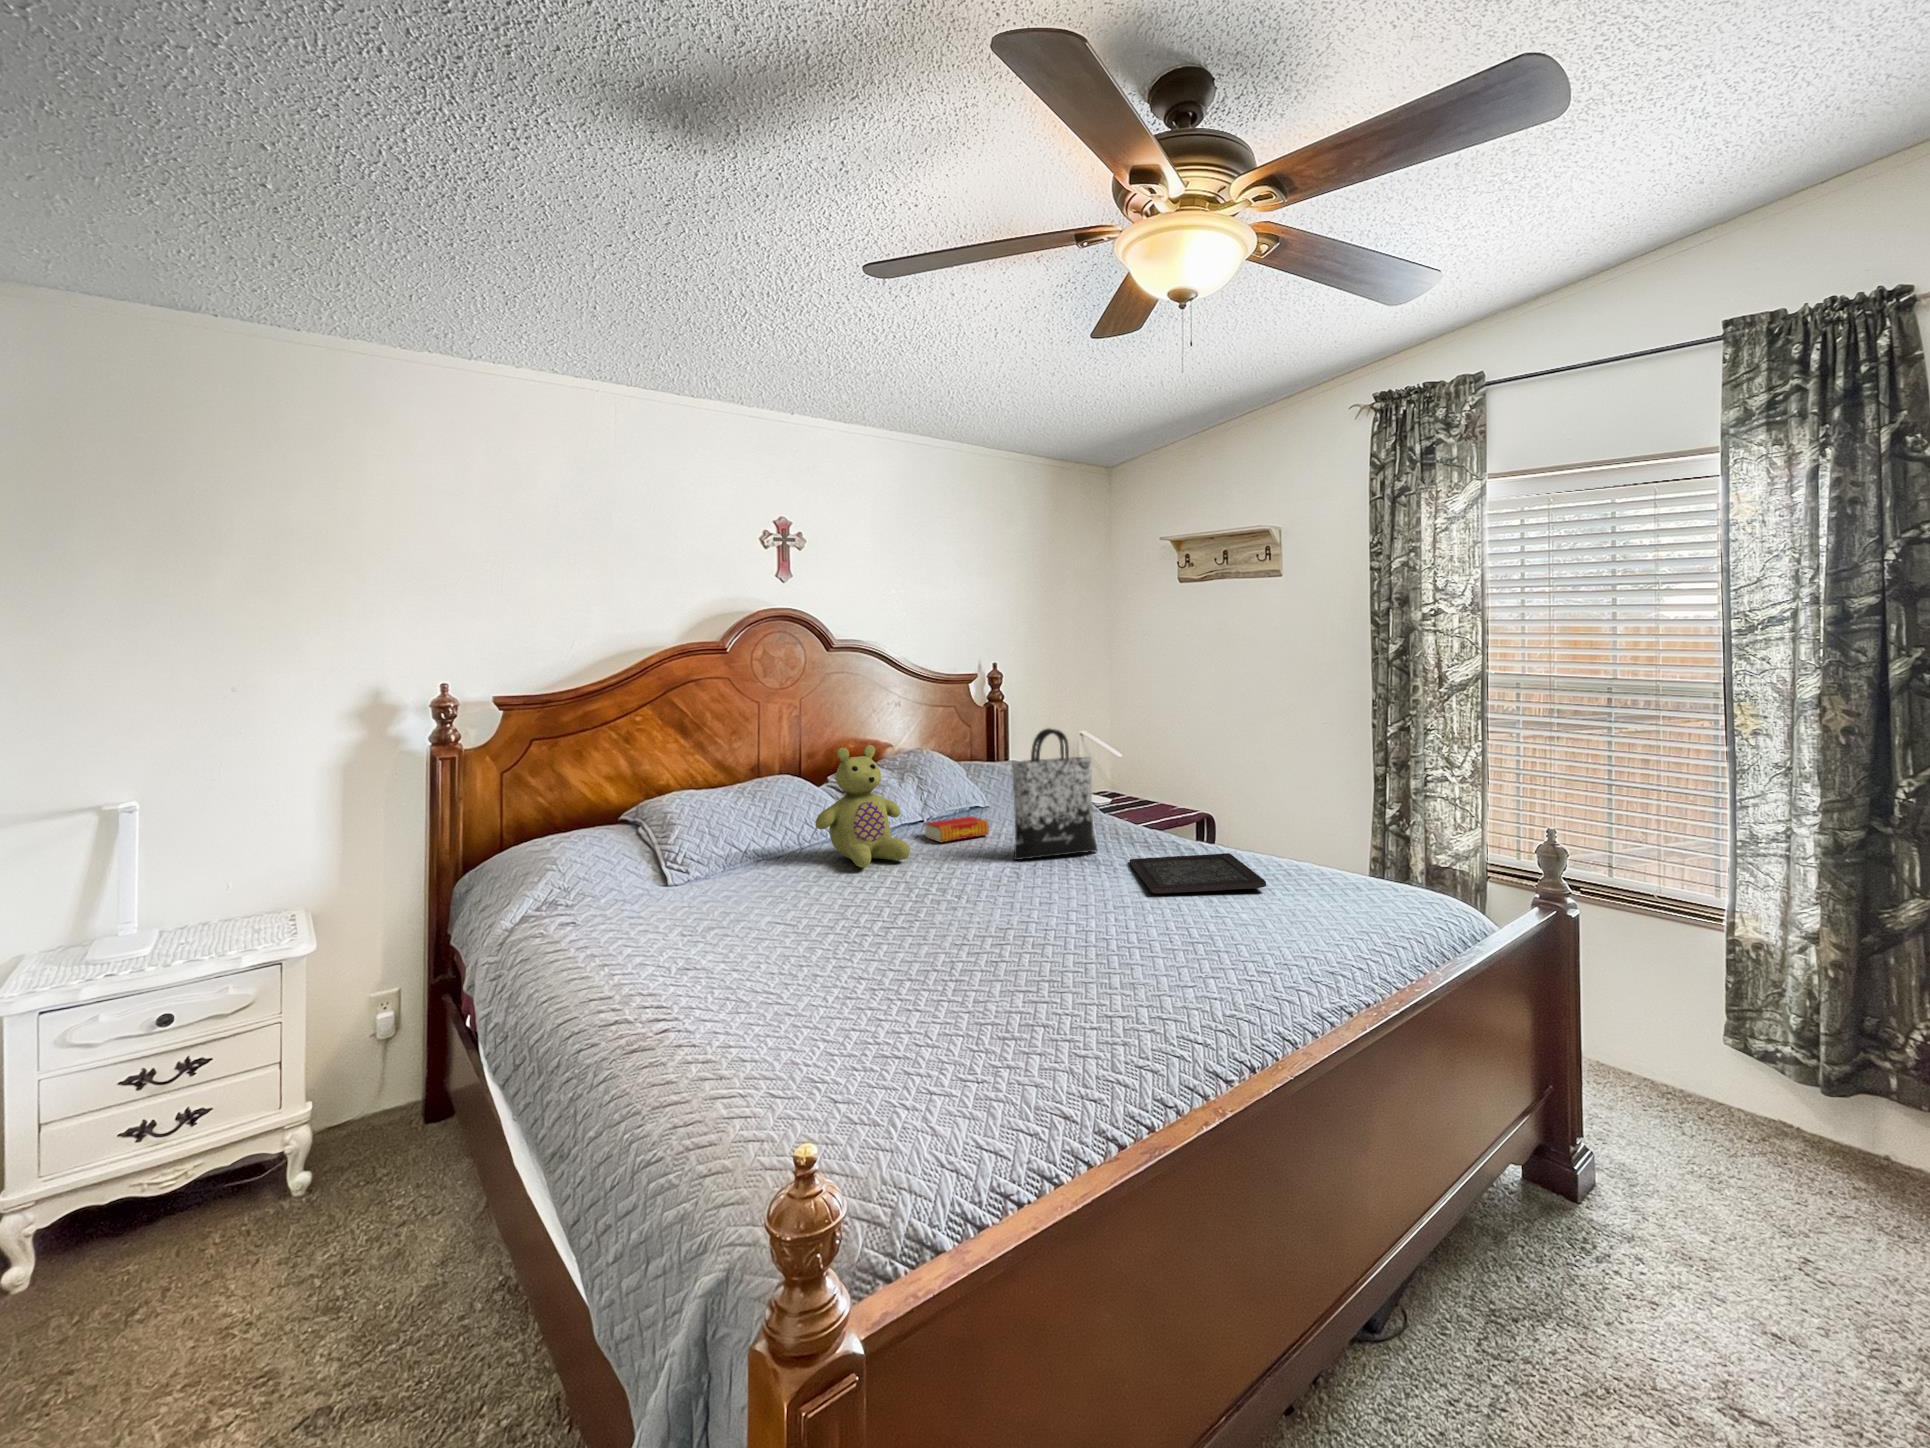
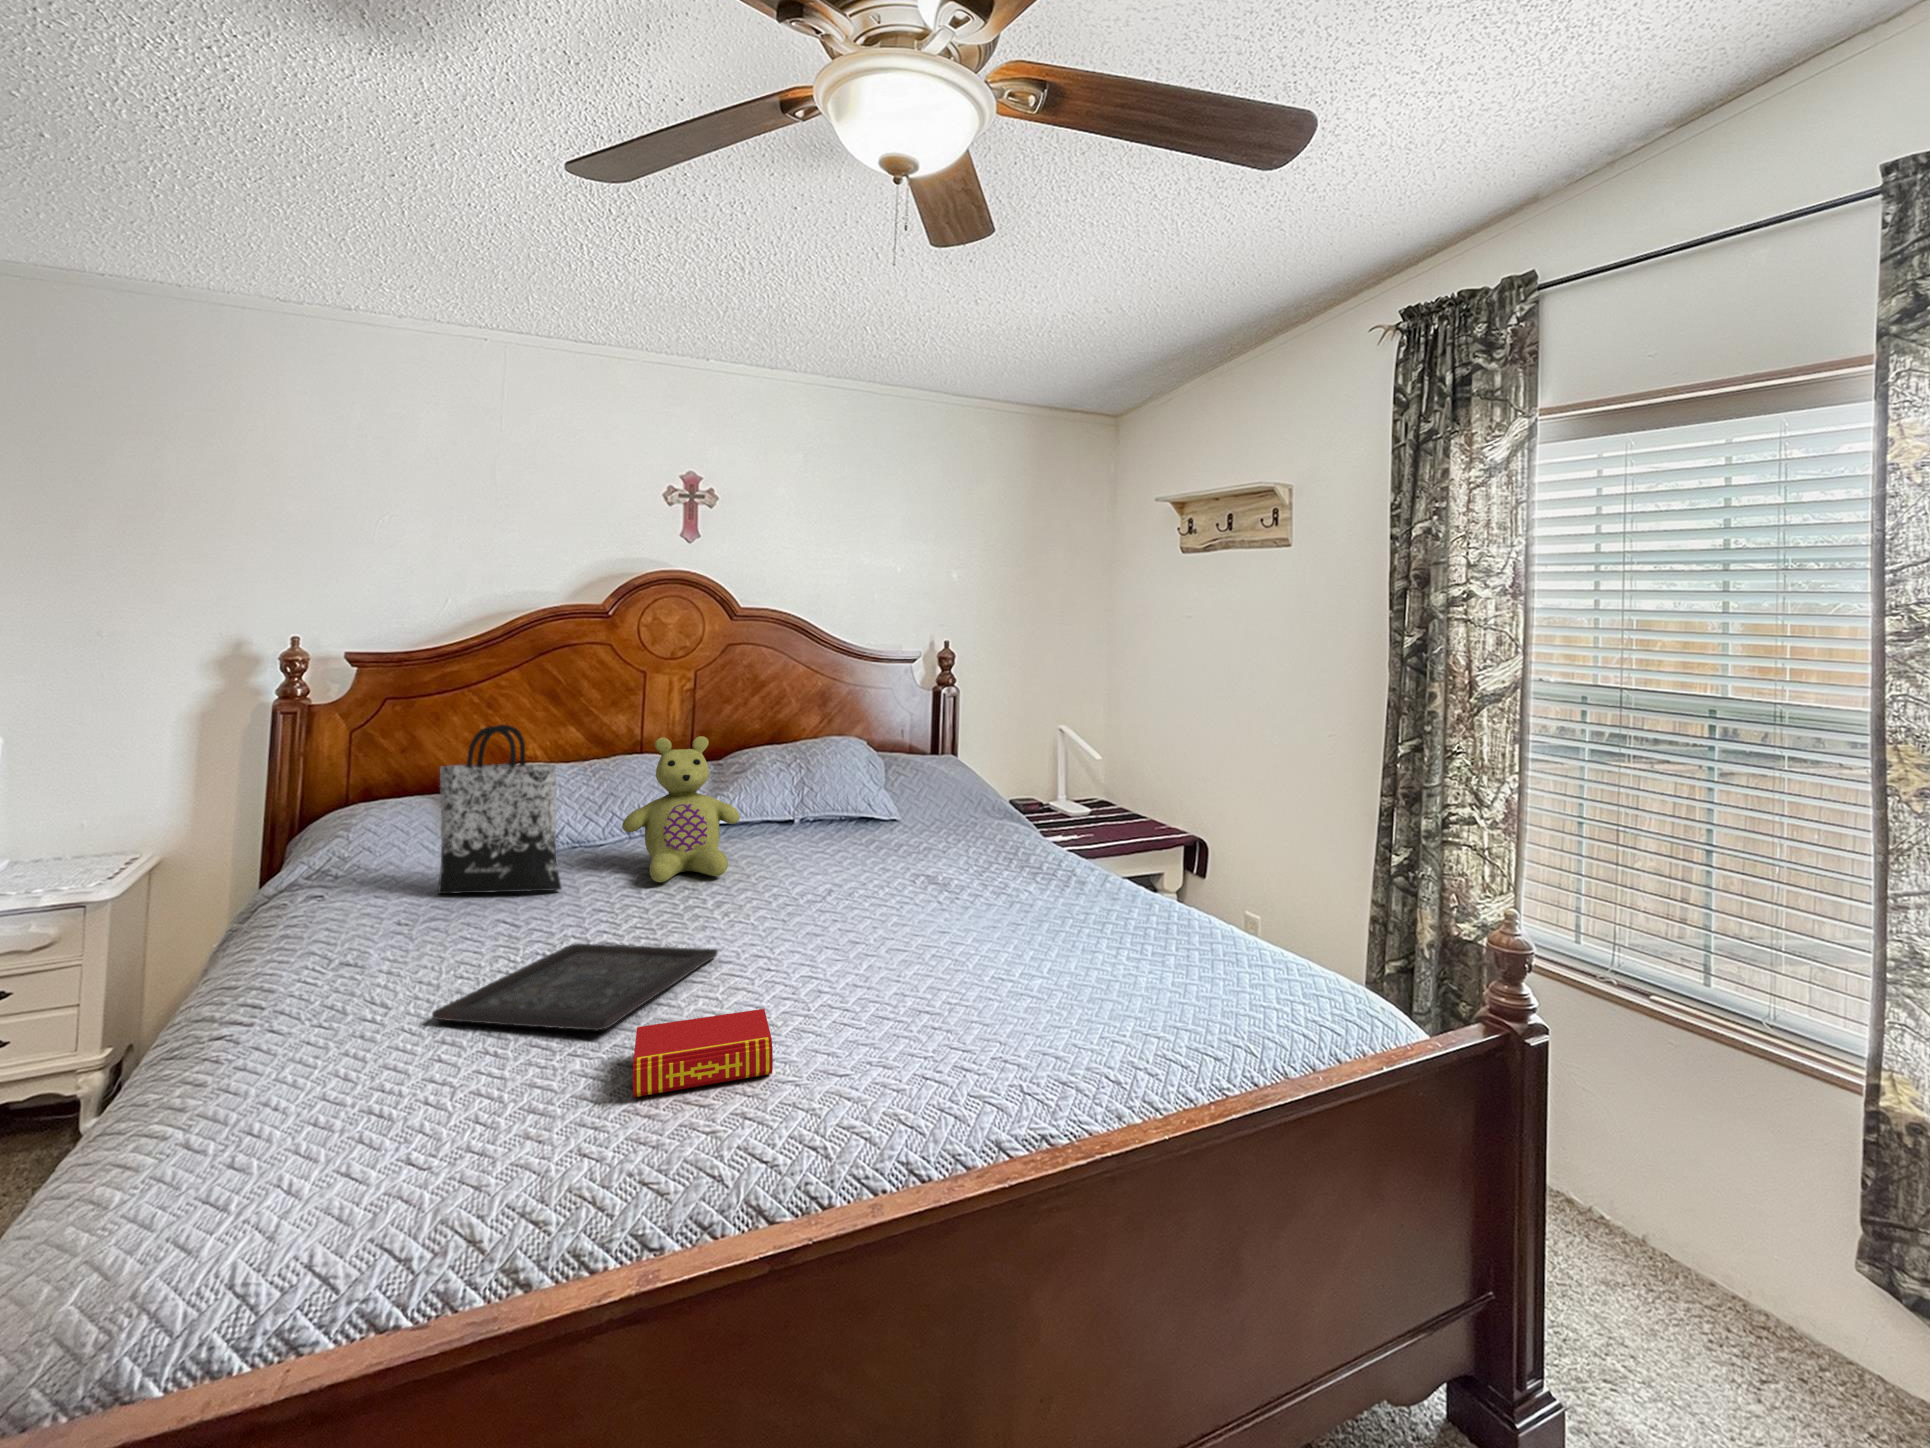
tote bag: present [1012,728,1098,860] -> present [438,724,562,894]
book: present [925,816,989,843] -> present [633,1009,773,1097]
tray: present [1130,853,1266,894] -> present [432,944,718,1030]

